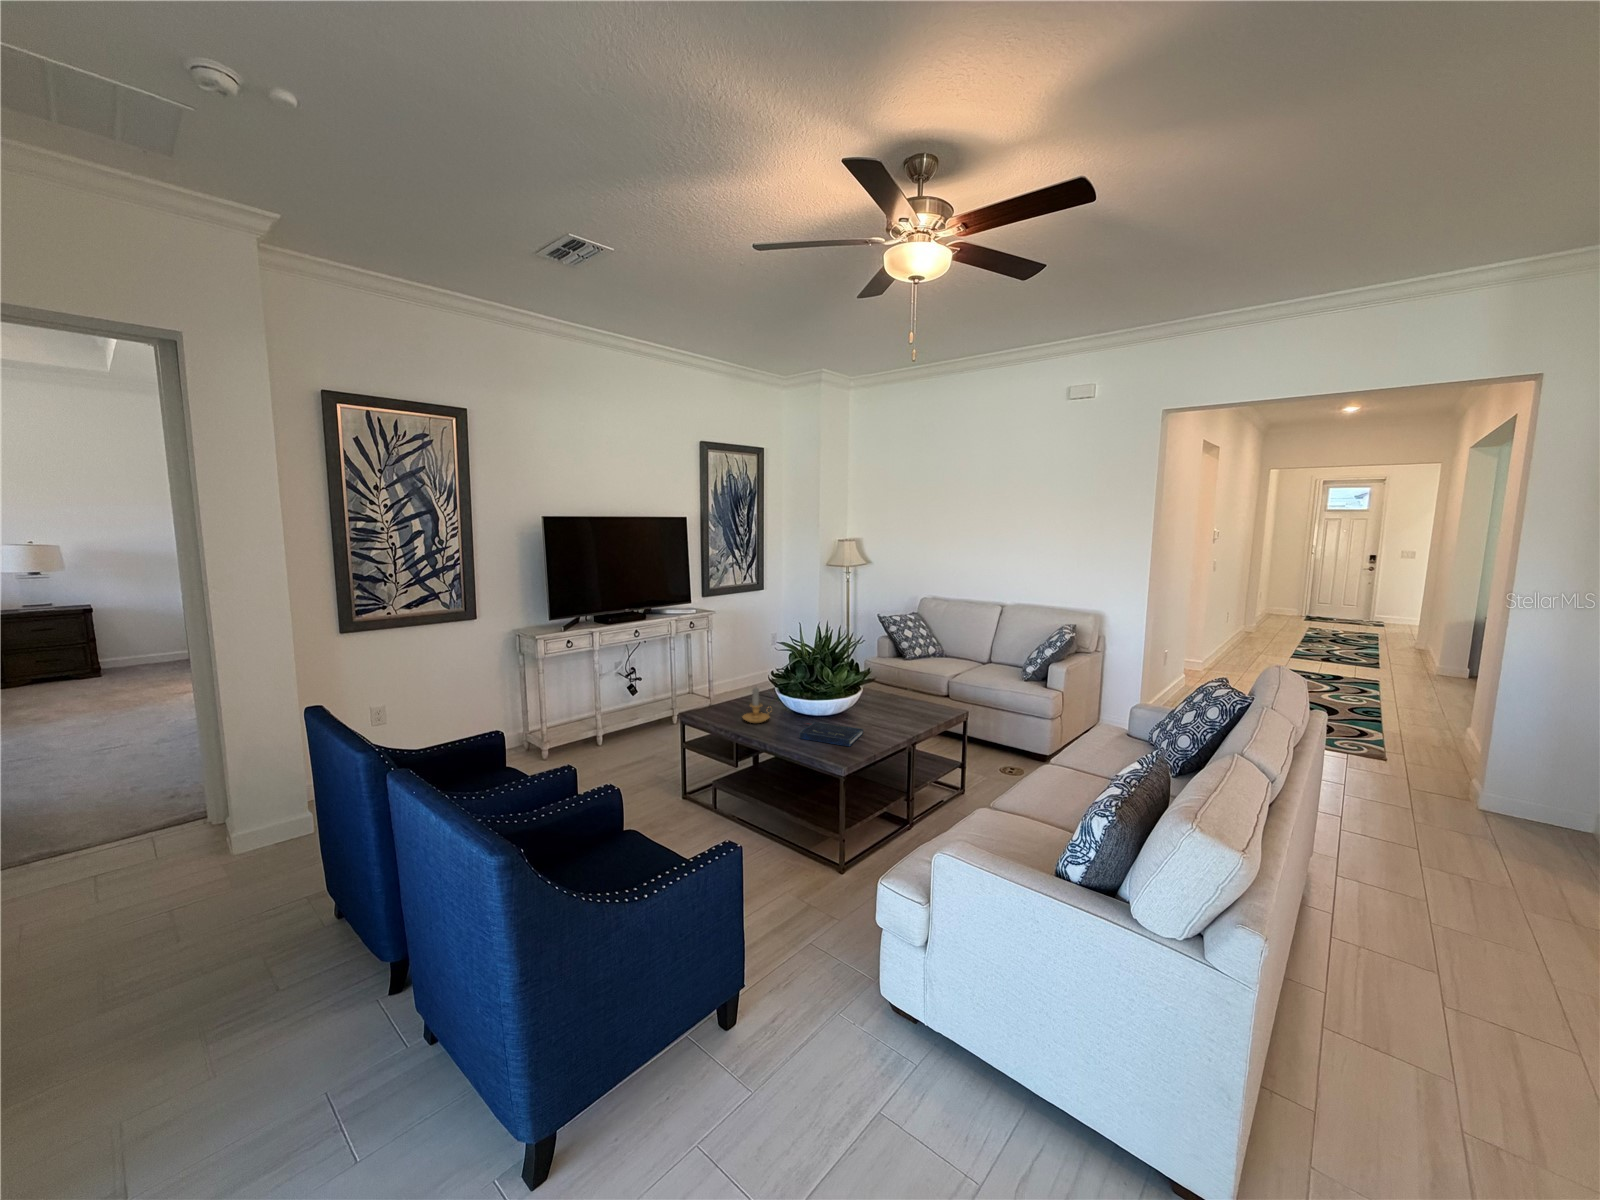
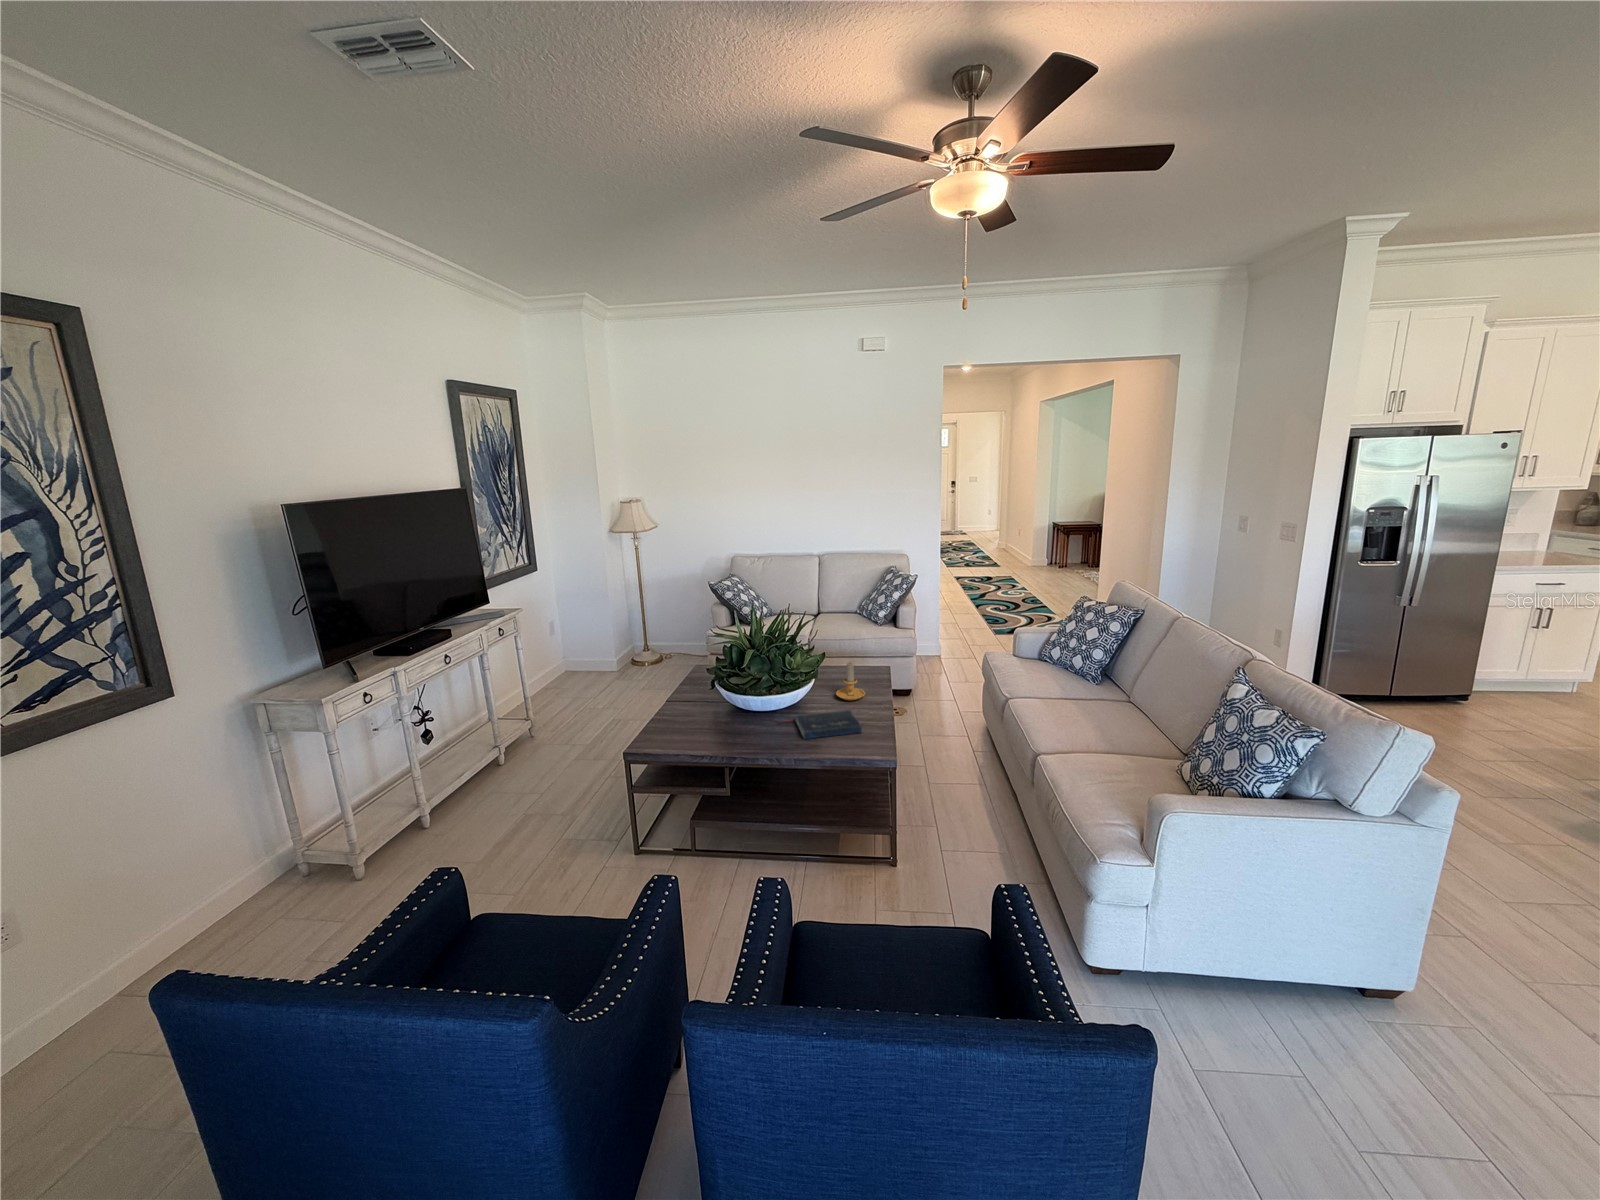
candle: present [743,687,769,723] -> present [836,662,865,700]

